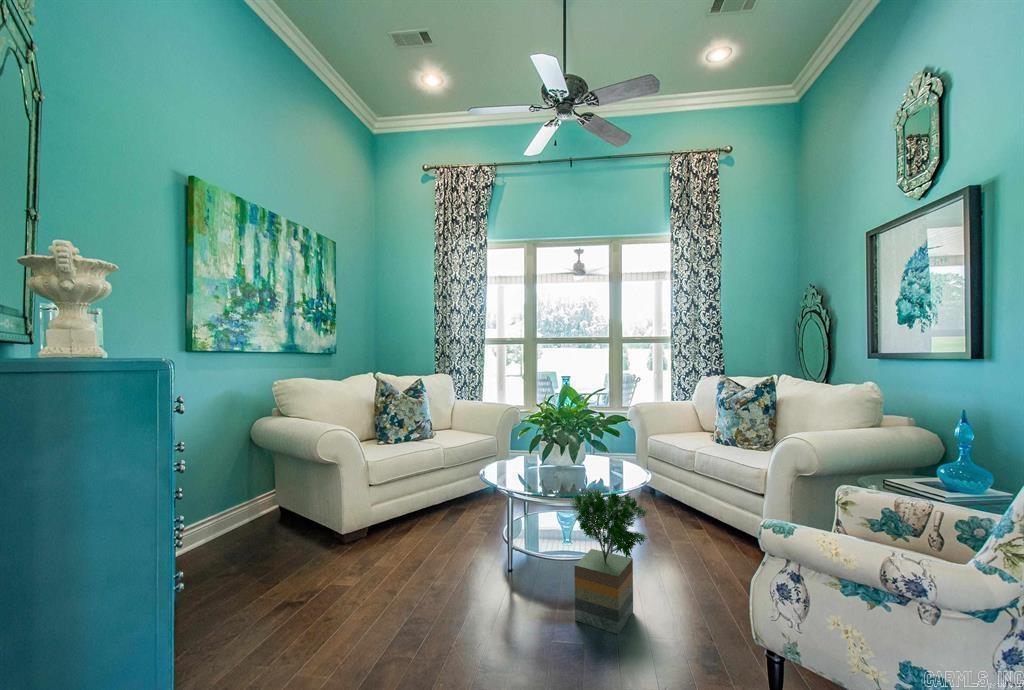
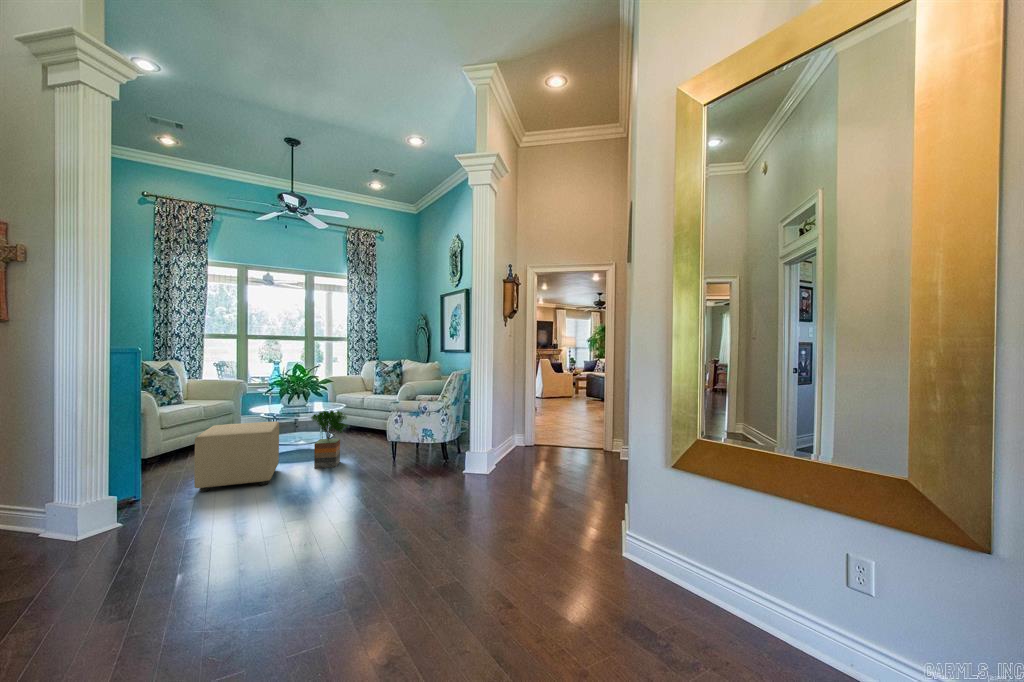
ottoman: none [349,490,513,657] -> present [194,421,279,492]

